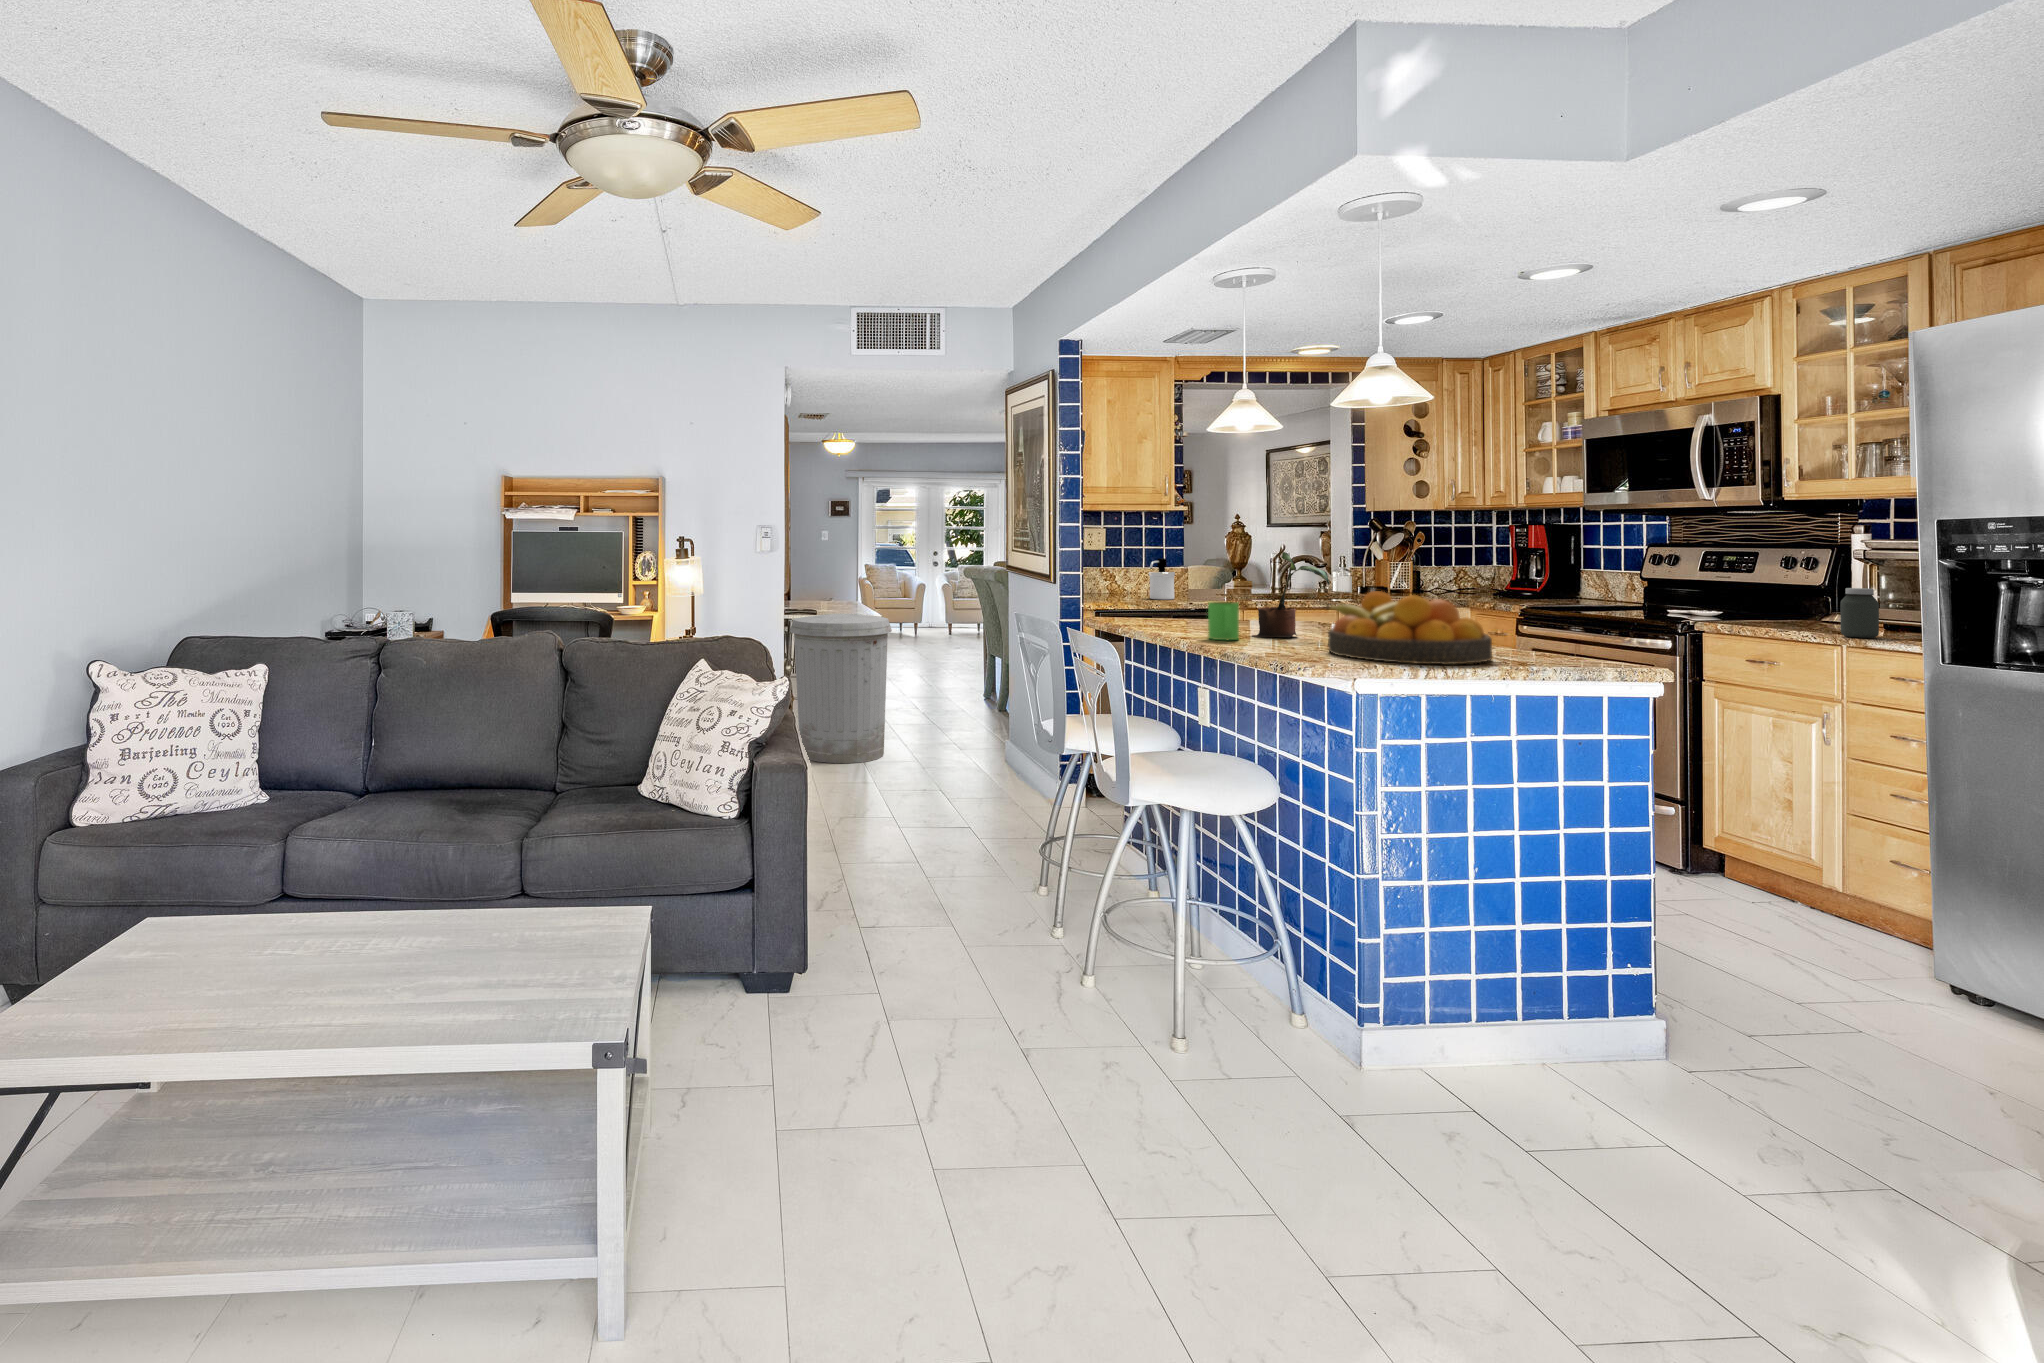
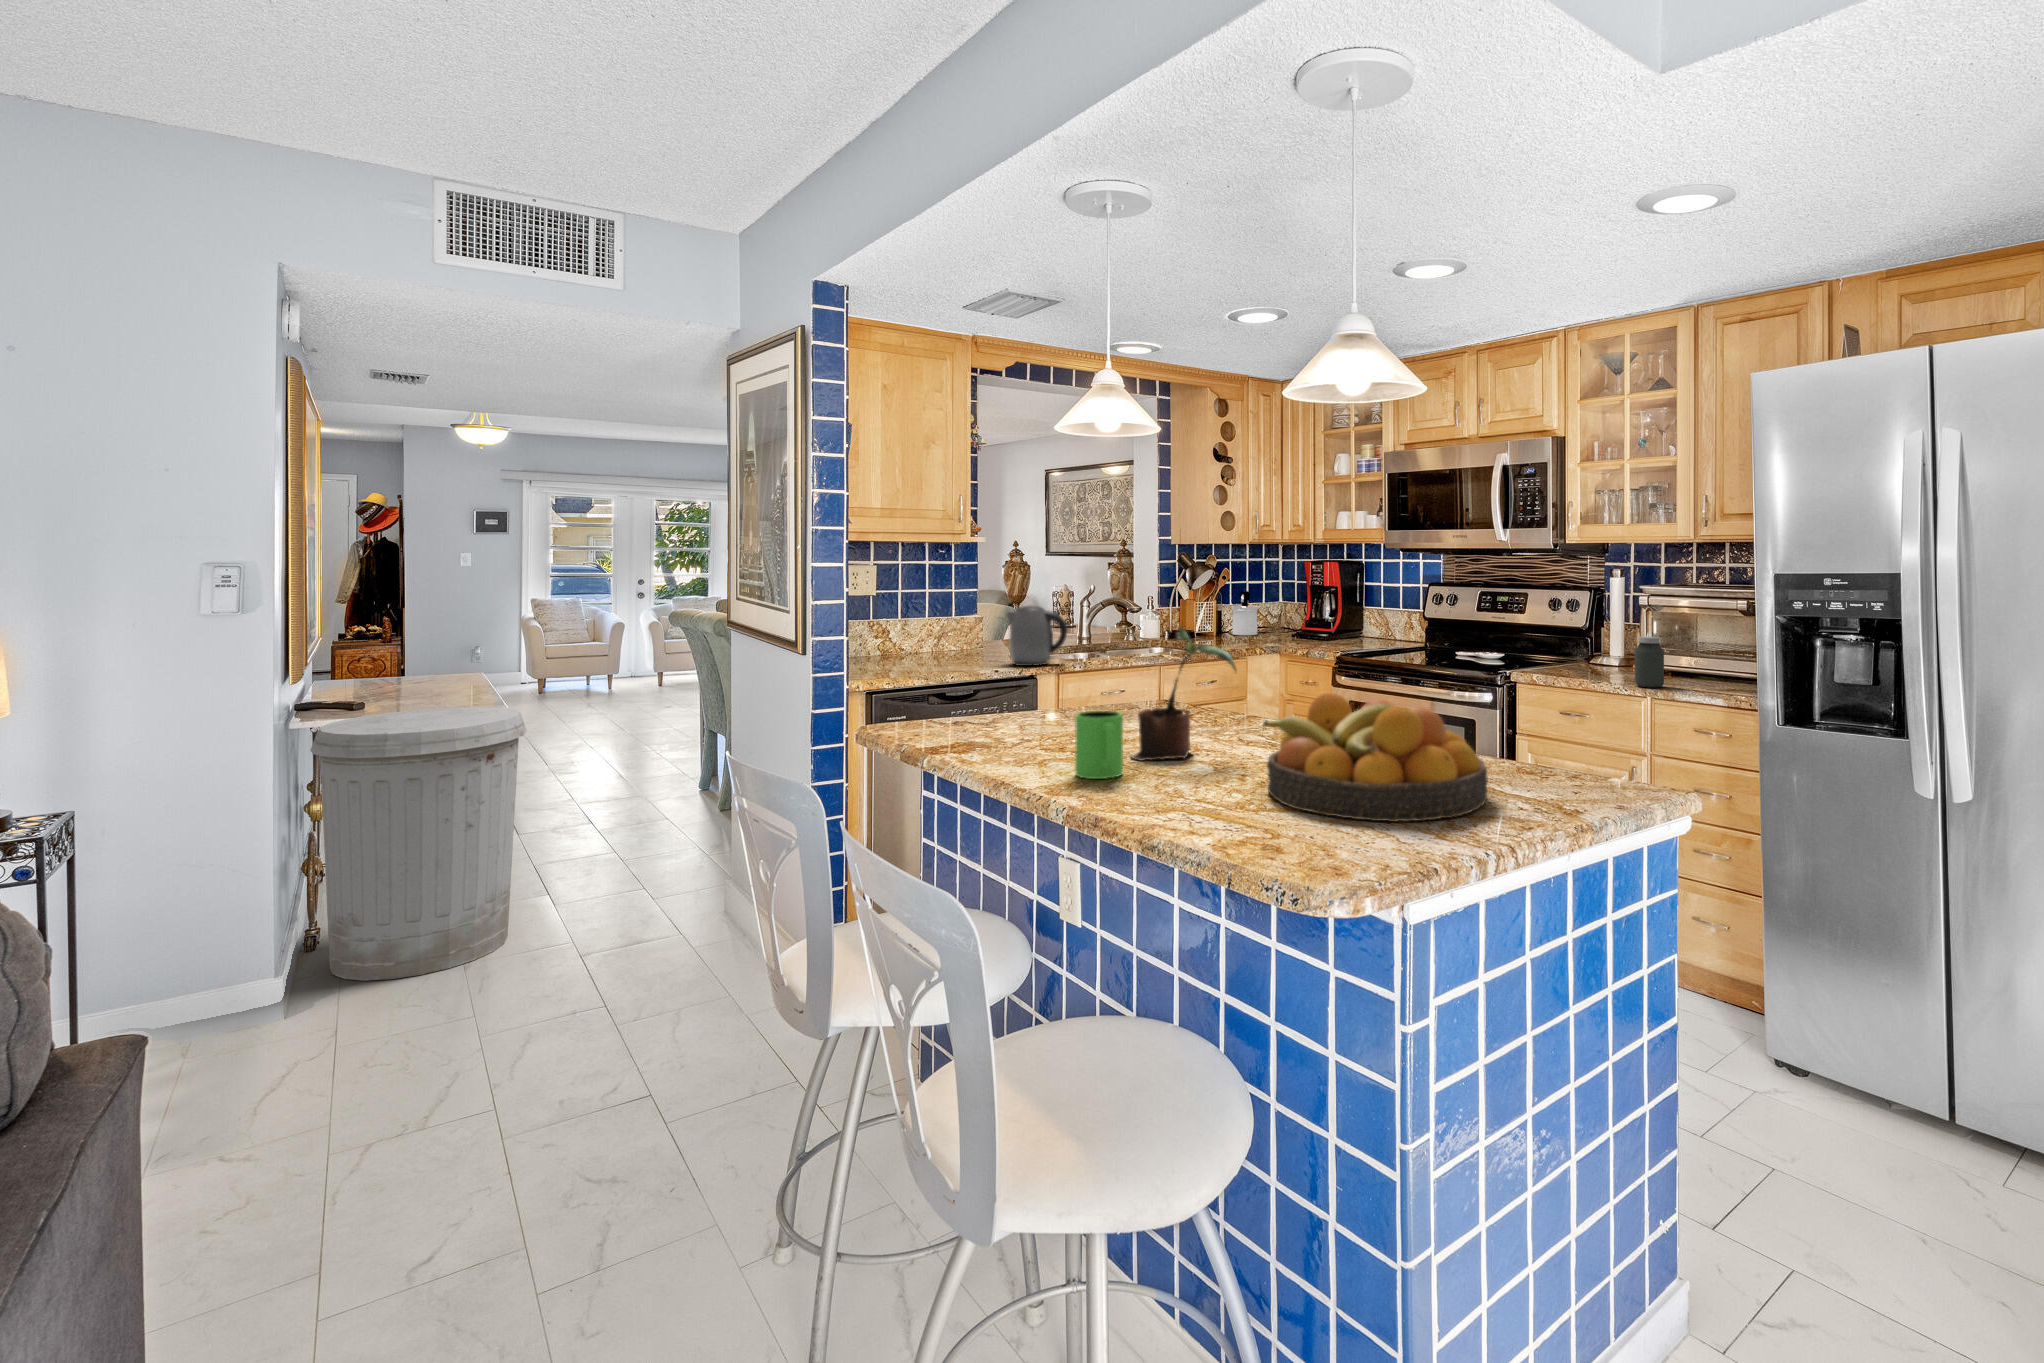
soap dispenser: present [1149,558,1175,600] -> present [1232,591,1258,635]
kettle: none [1202,558,1253,603] -> present [1006,606,1068,666]

